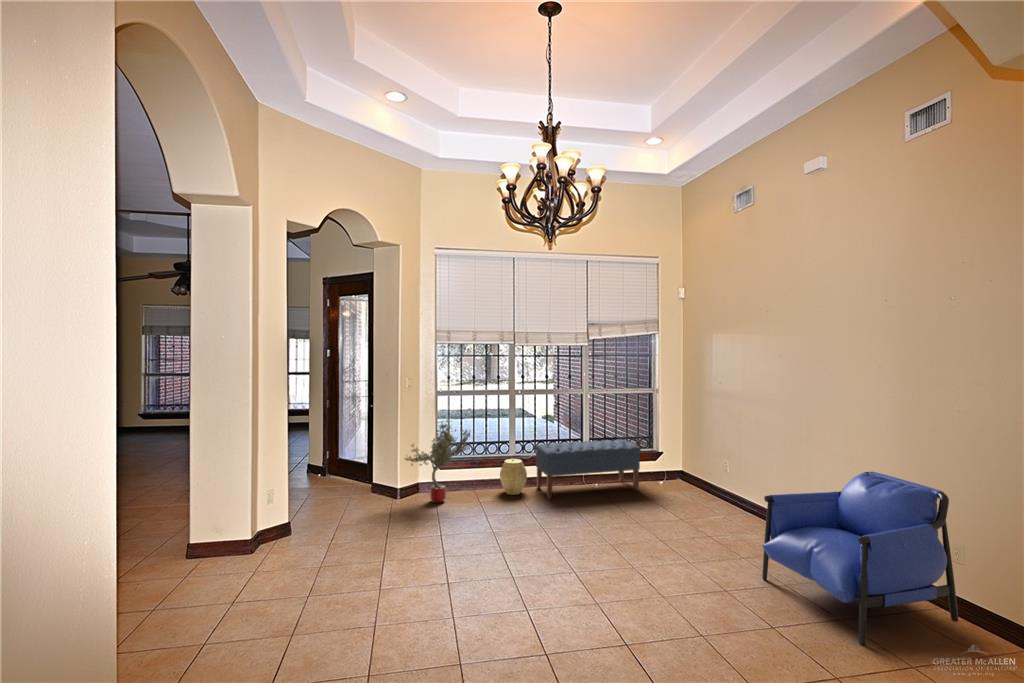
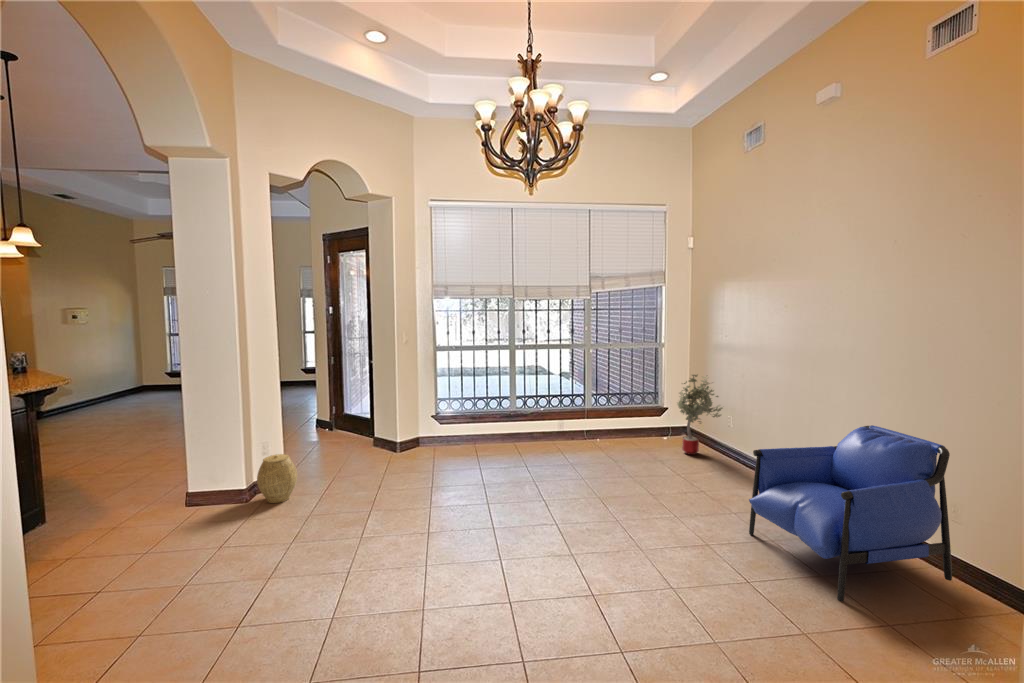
potted tree: present [405,420,471,503] -> present [677,375,723,455]
bench: present [535,439,641,499] -> none [534,395,642,453]
woven basket: present [500,459,527,495] -> present [257,454,297,503]

